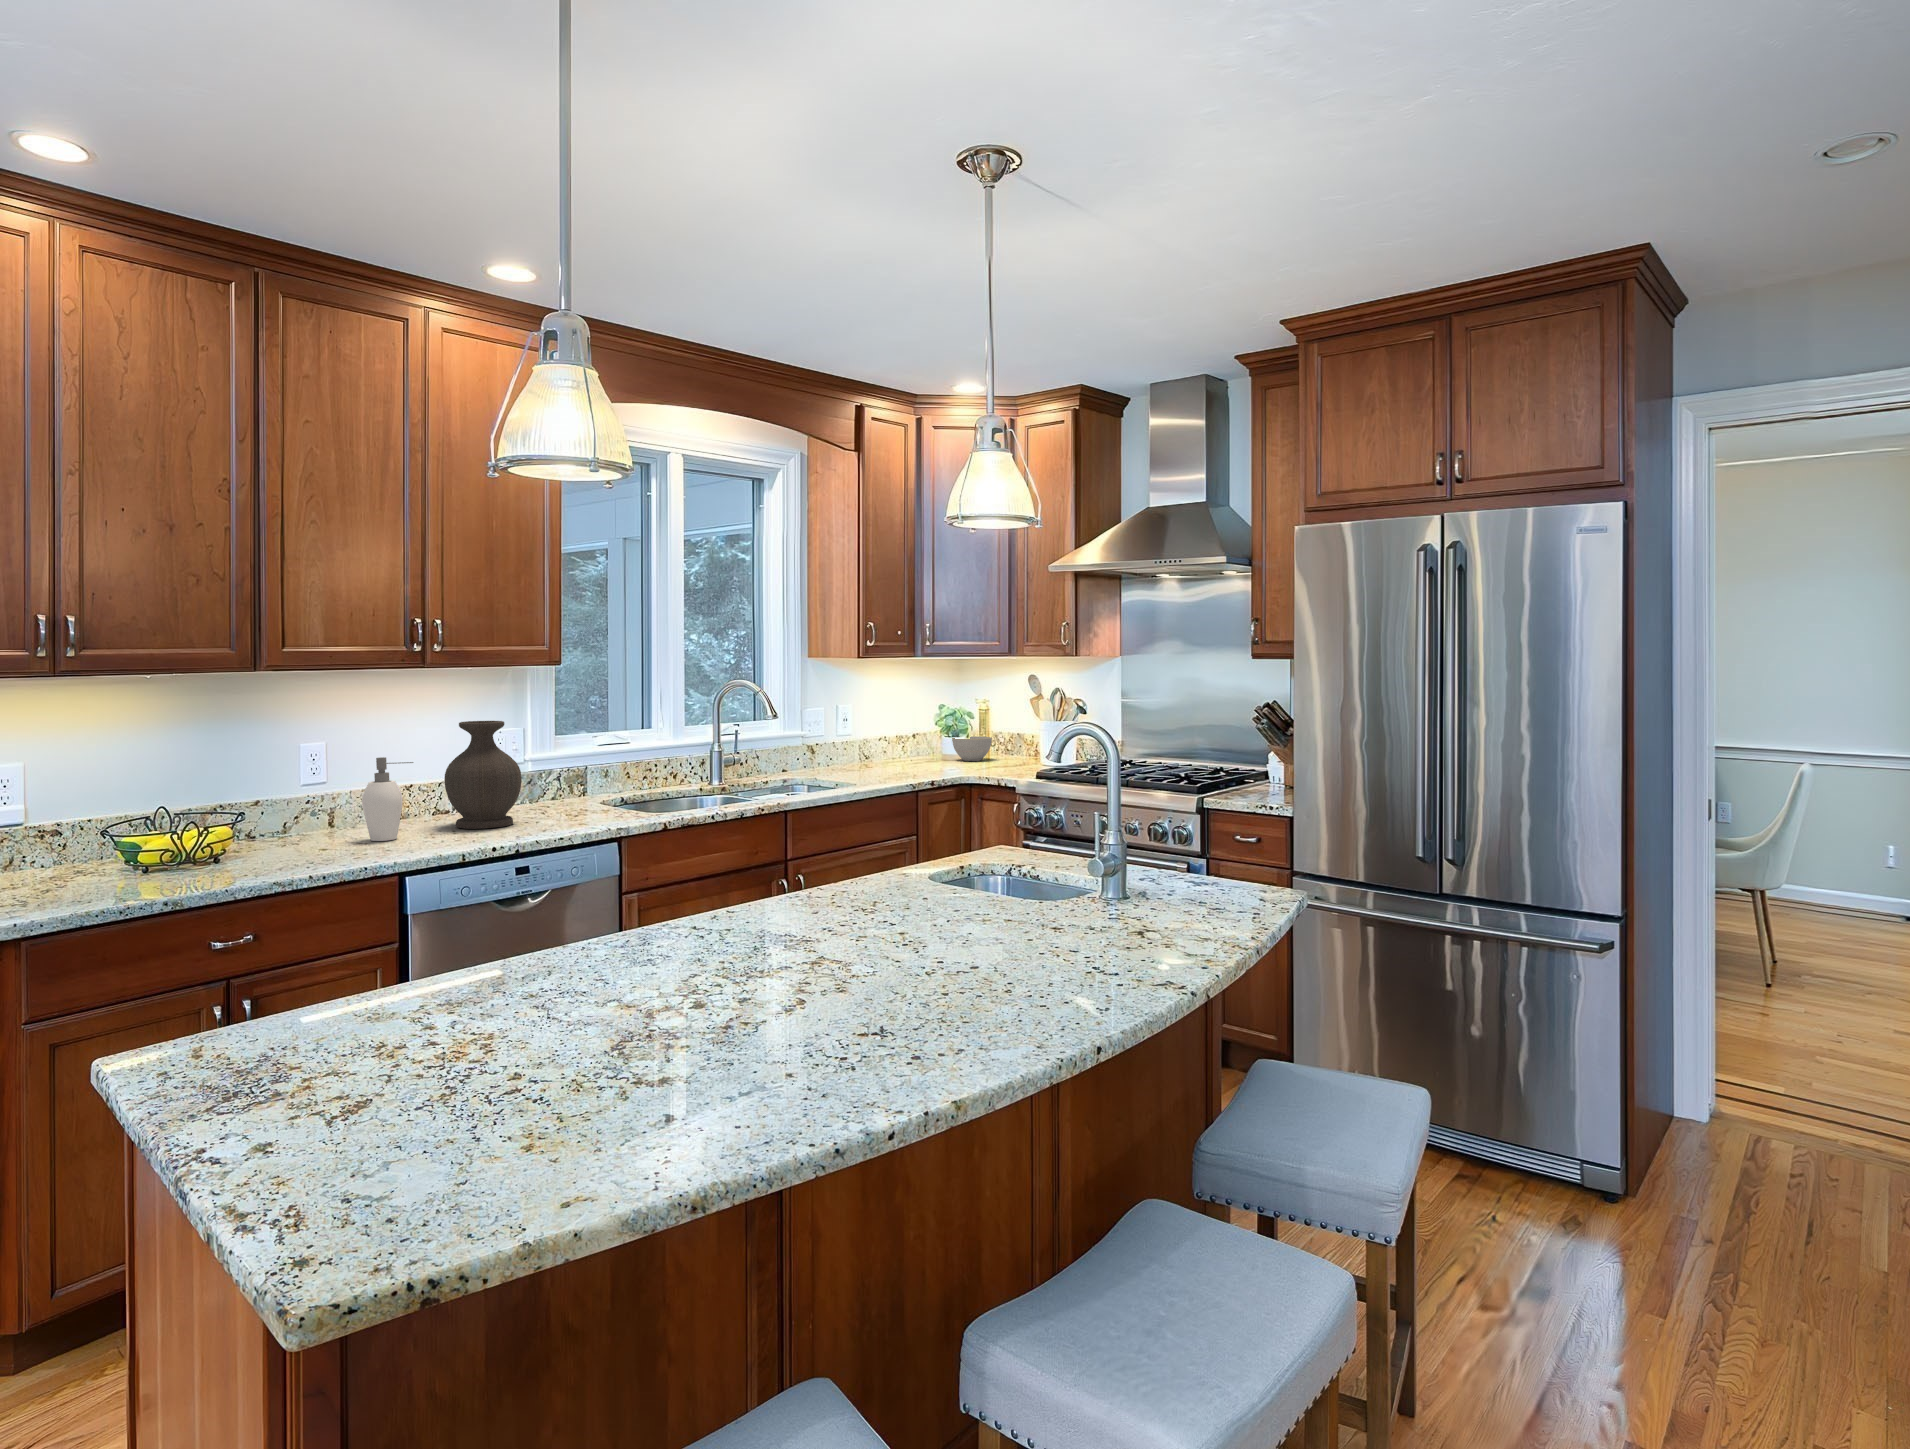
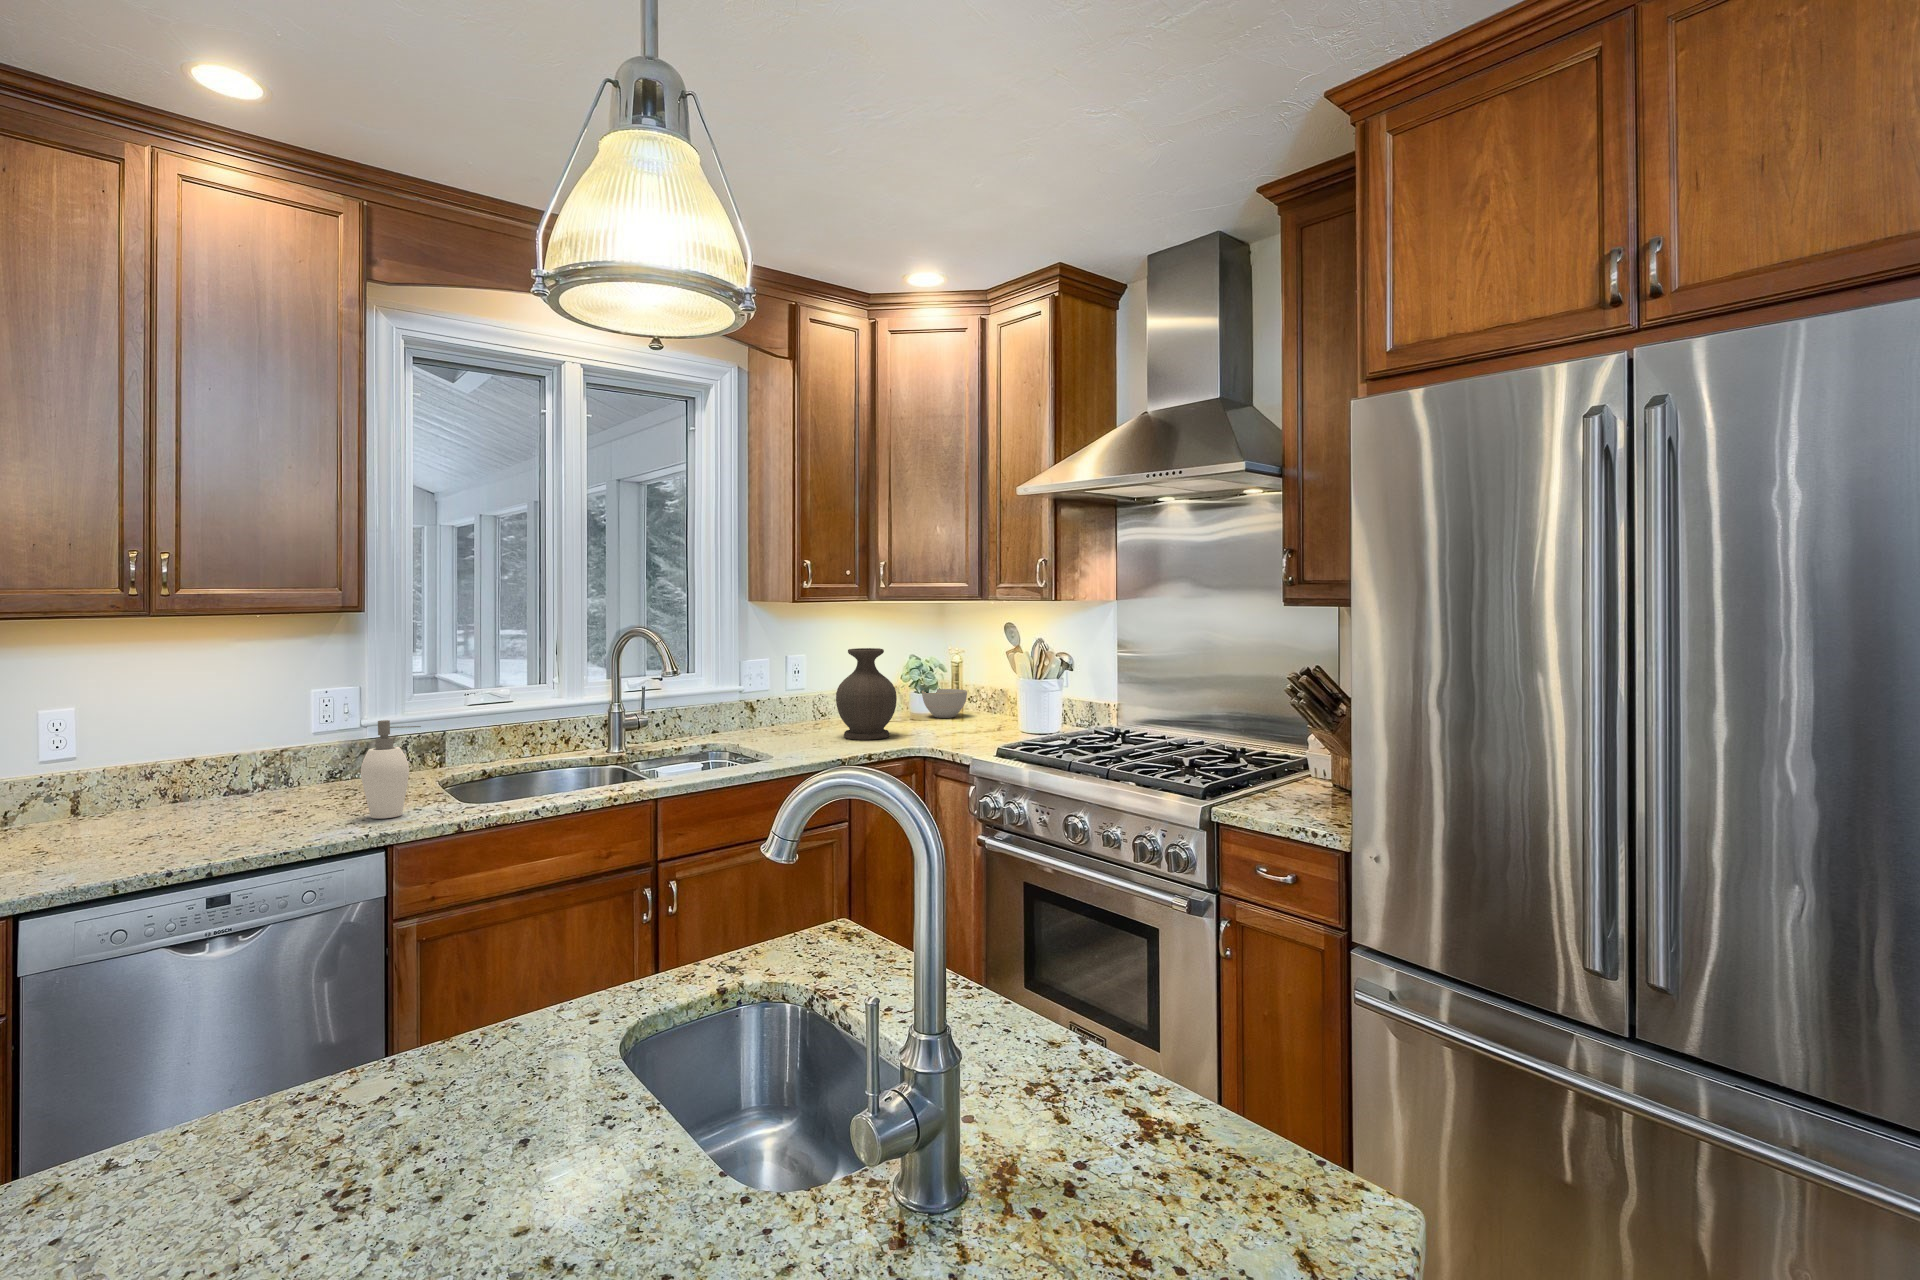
vase: present [444,721,521,829] -> present [836,648,897,740]
soap dispenser: present [362,757,413,841] -> present [361,720,421,819]

